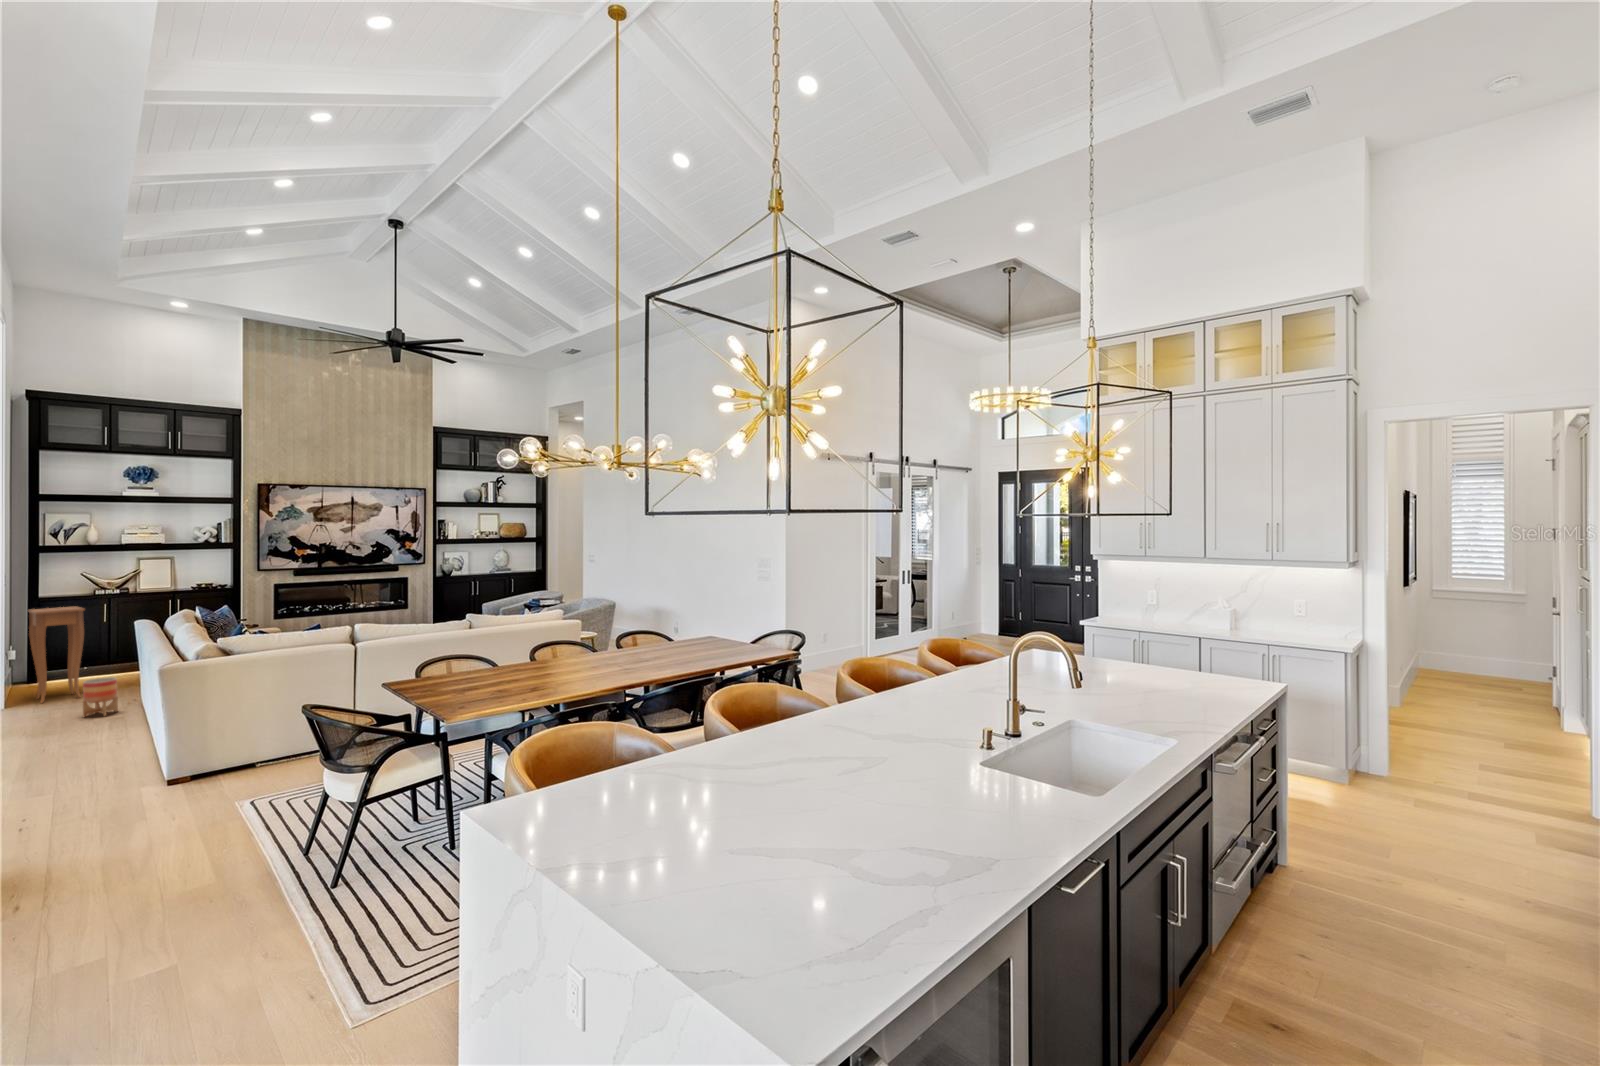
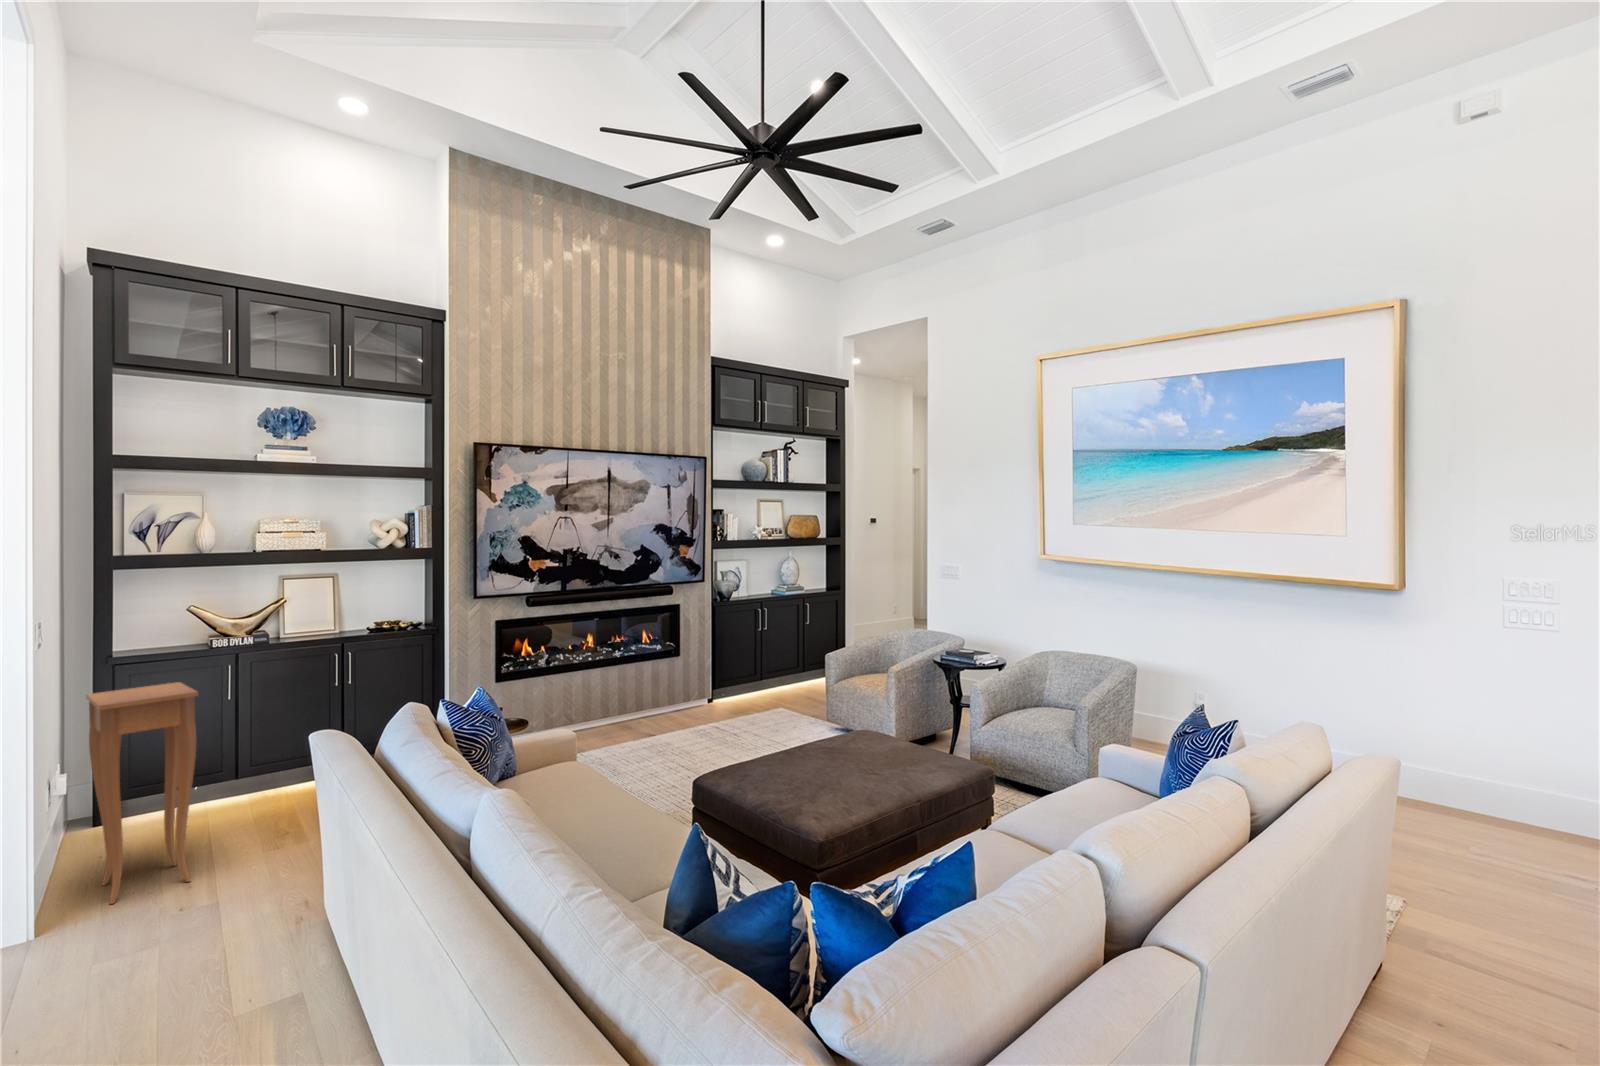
planter: present [83,677,118,718] -> none [198,871,273,981]

